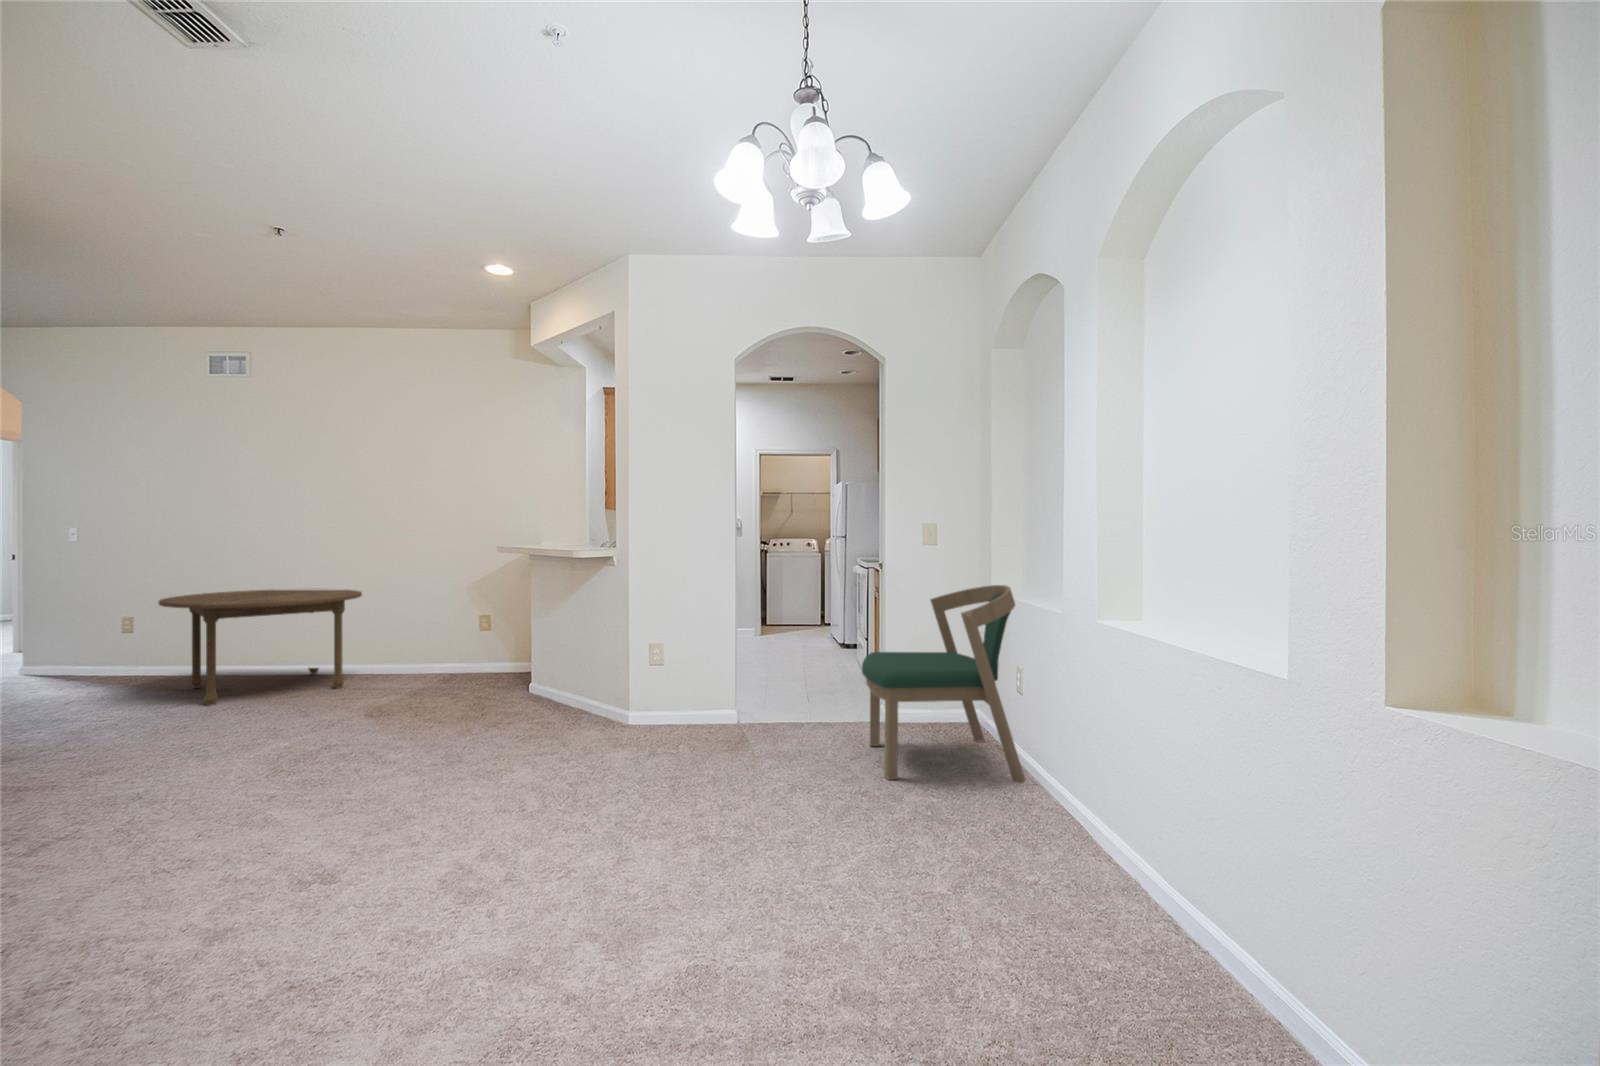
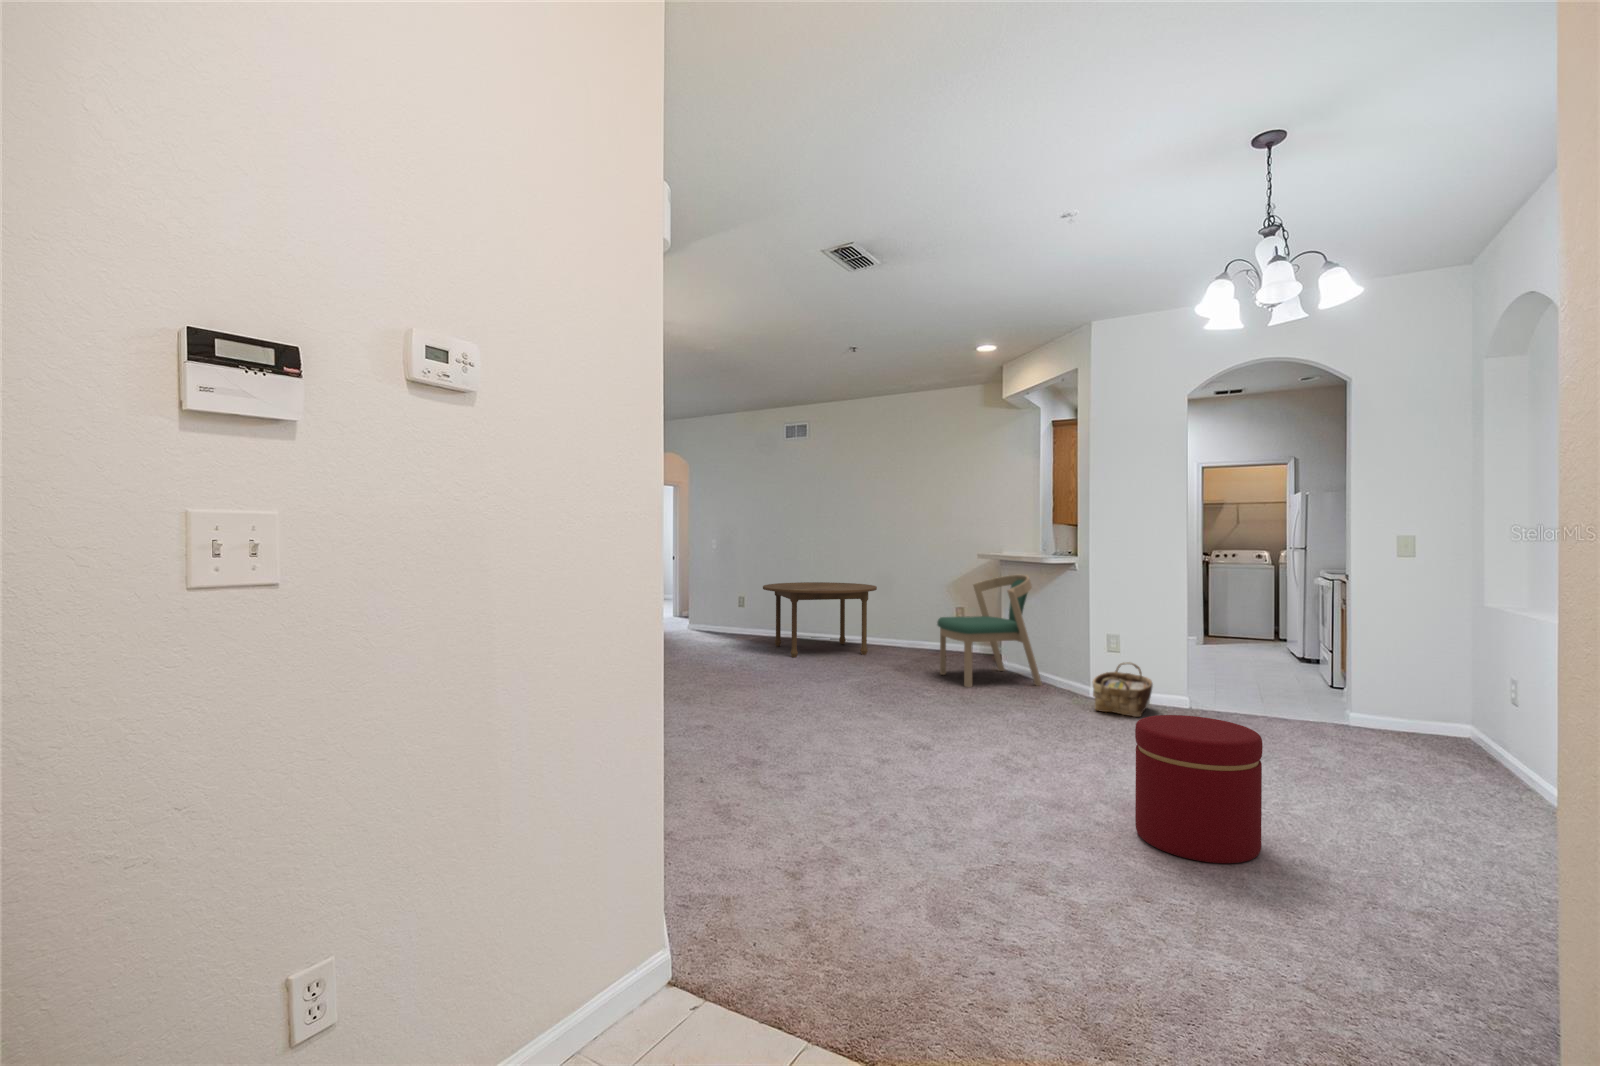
dining chair: present [862,585,1025,783] -> present [937,575,1042,687]
woven basket: none [623,675,693,745] -> present [1093,662,1153,717]
ottoman: none [623,780,795,1031] -> present [1135,715,1263,863]

